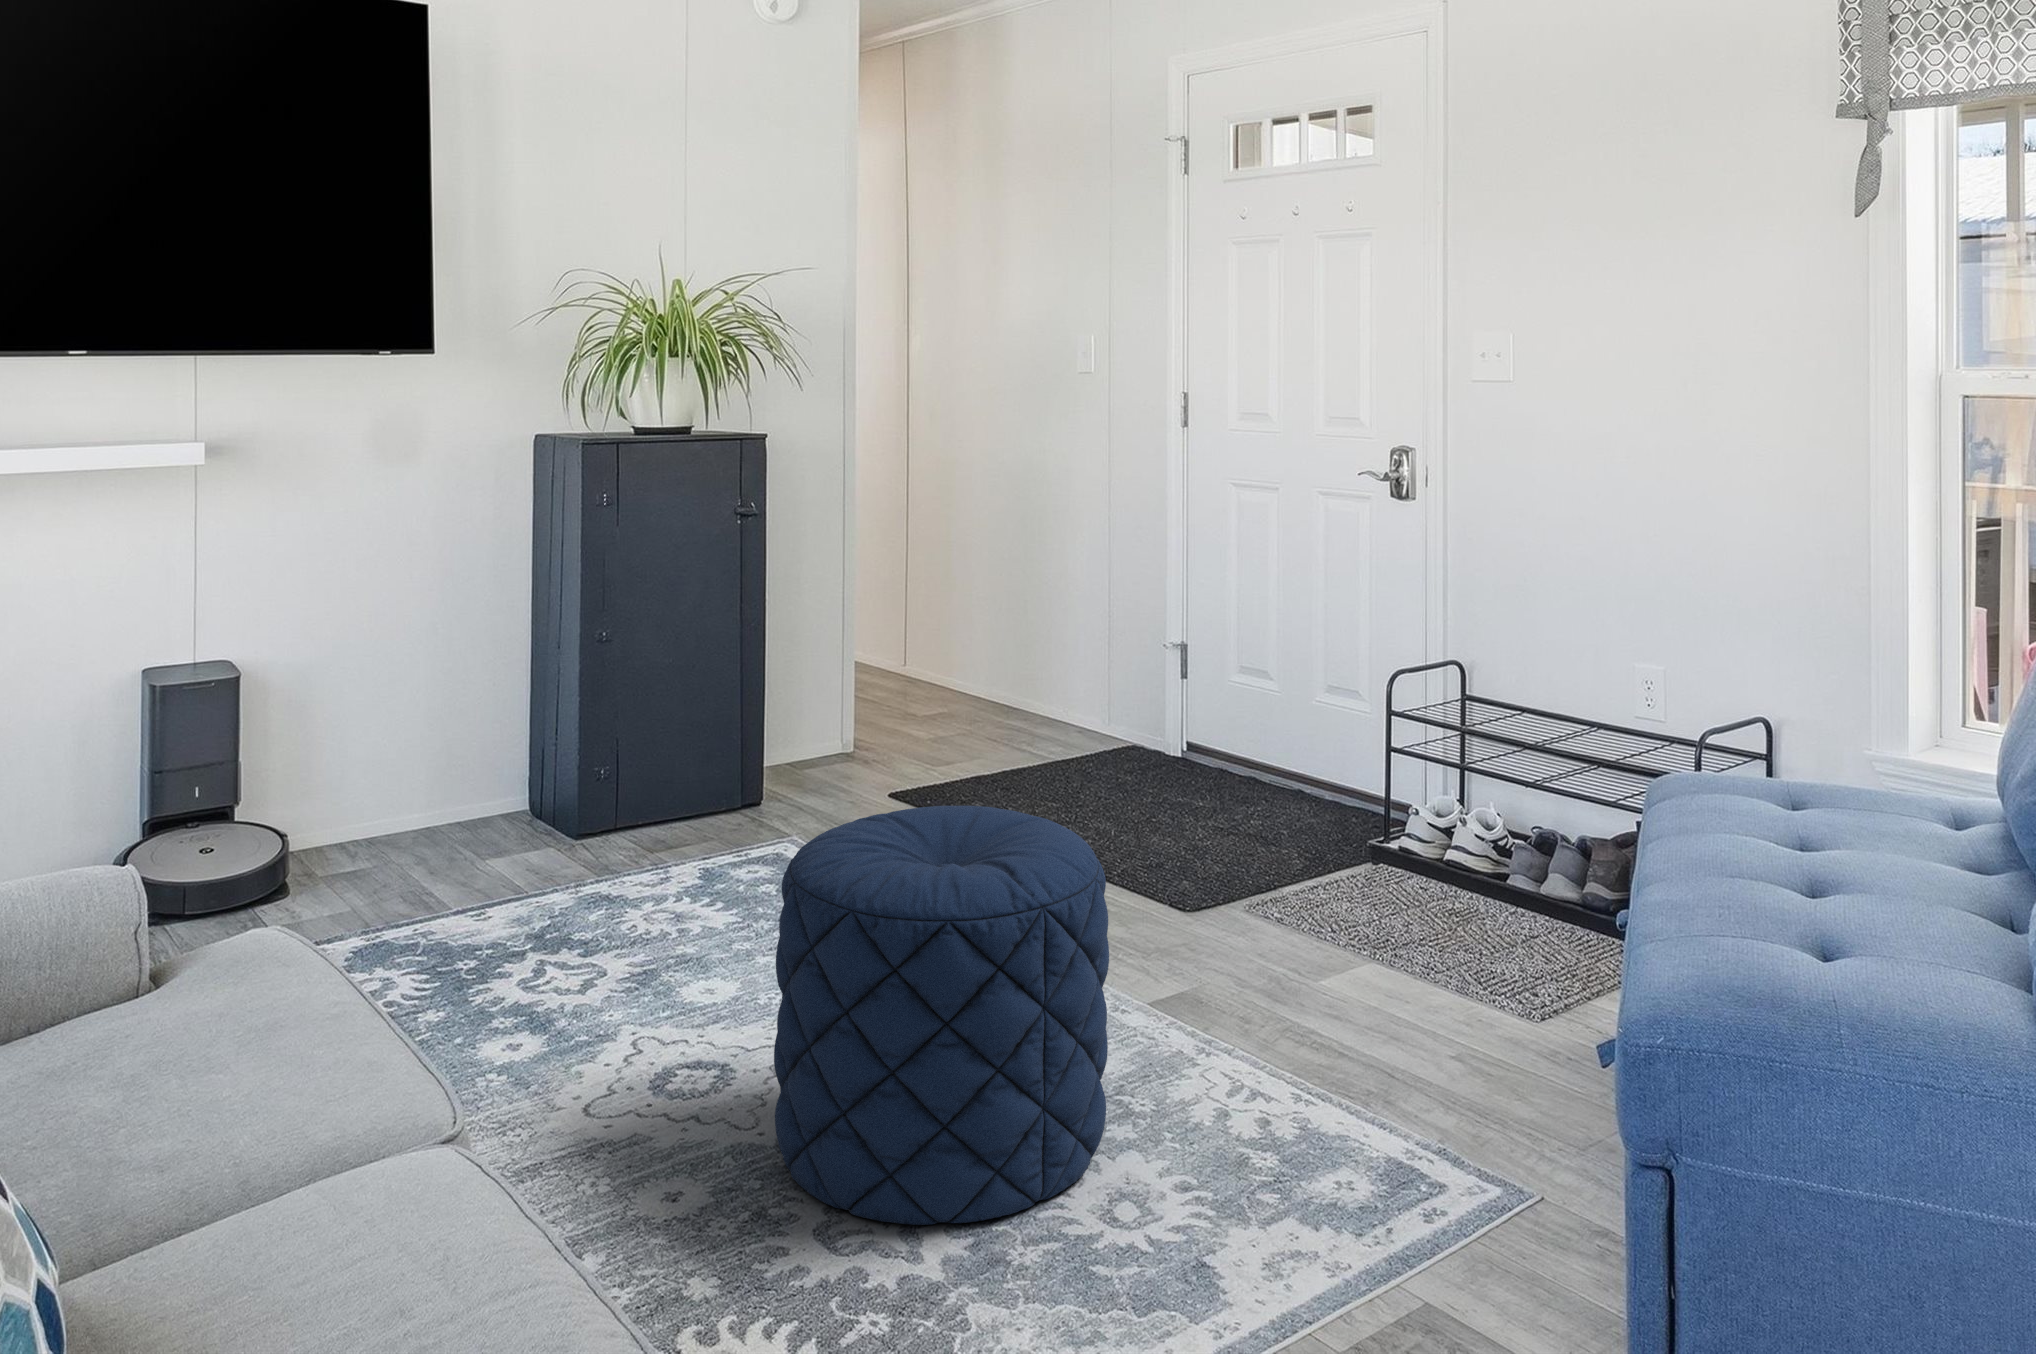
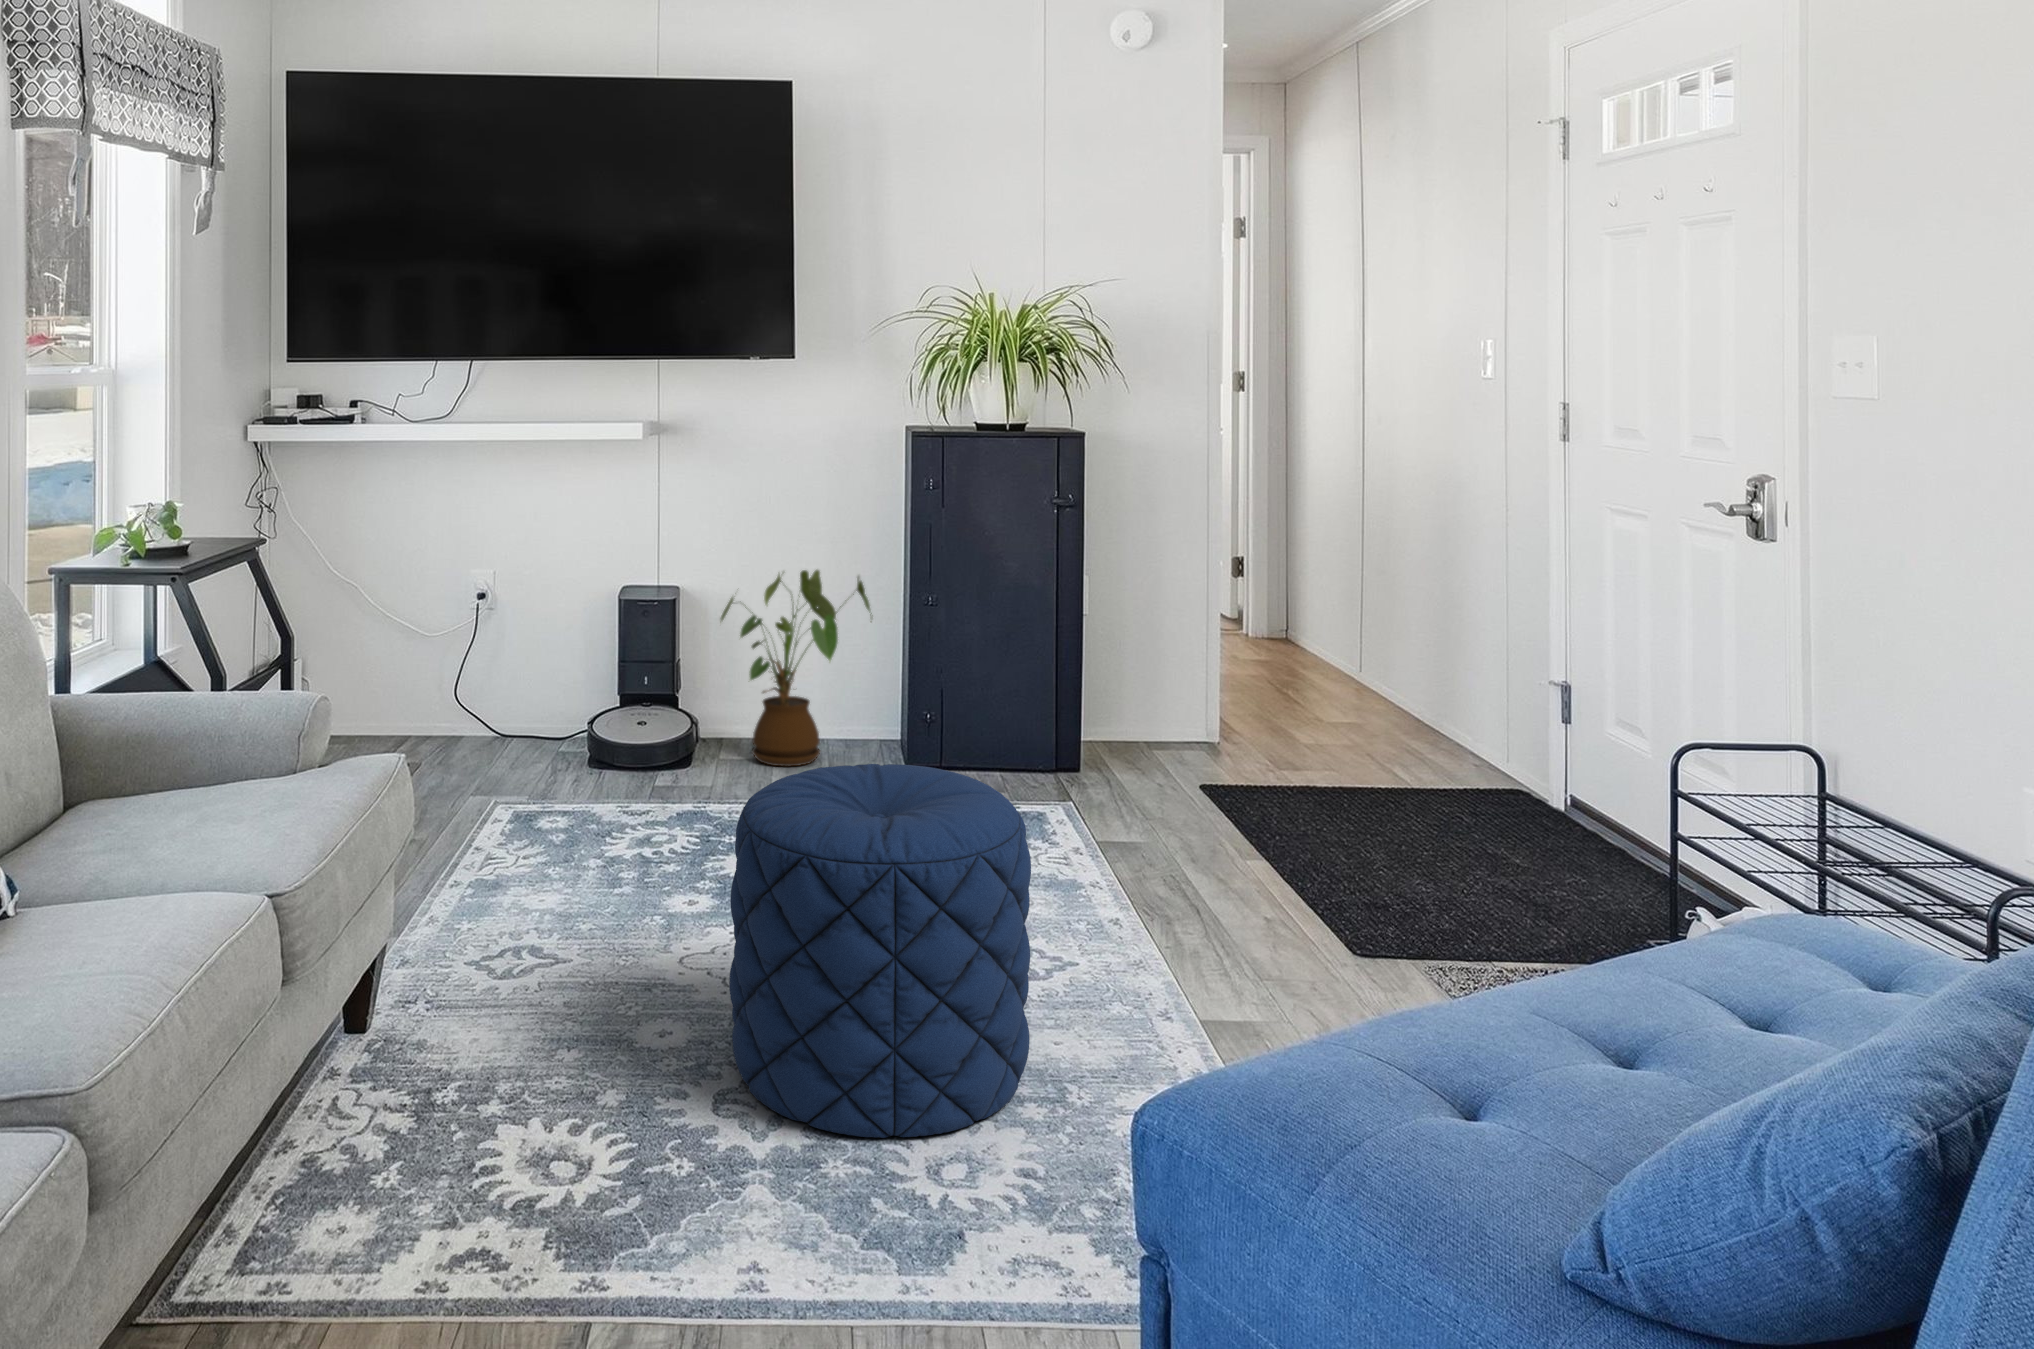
house plant: none [332,615,525,868] -> present [721,570,872,766]

